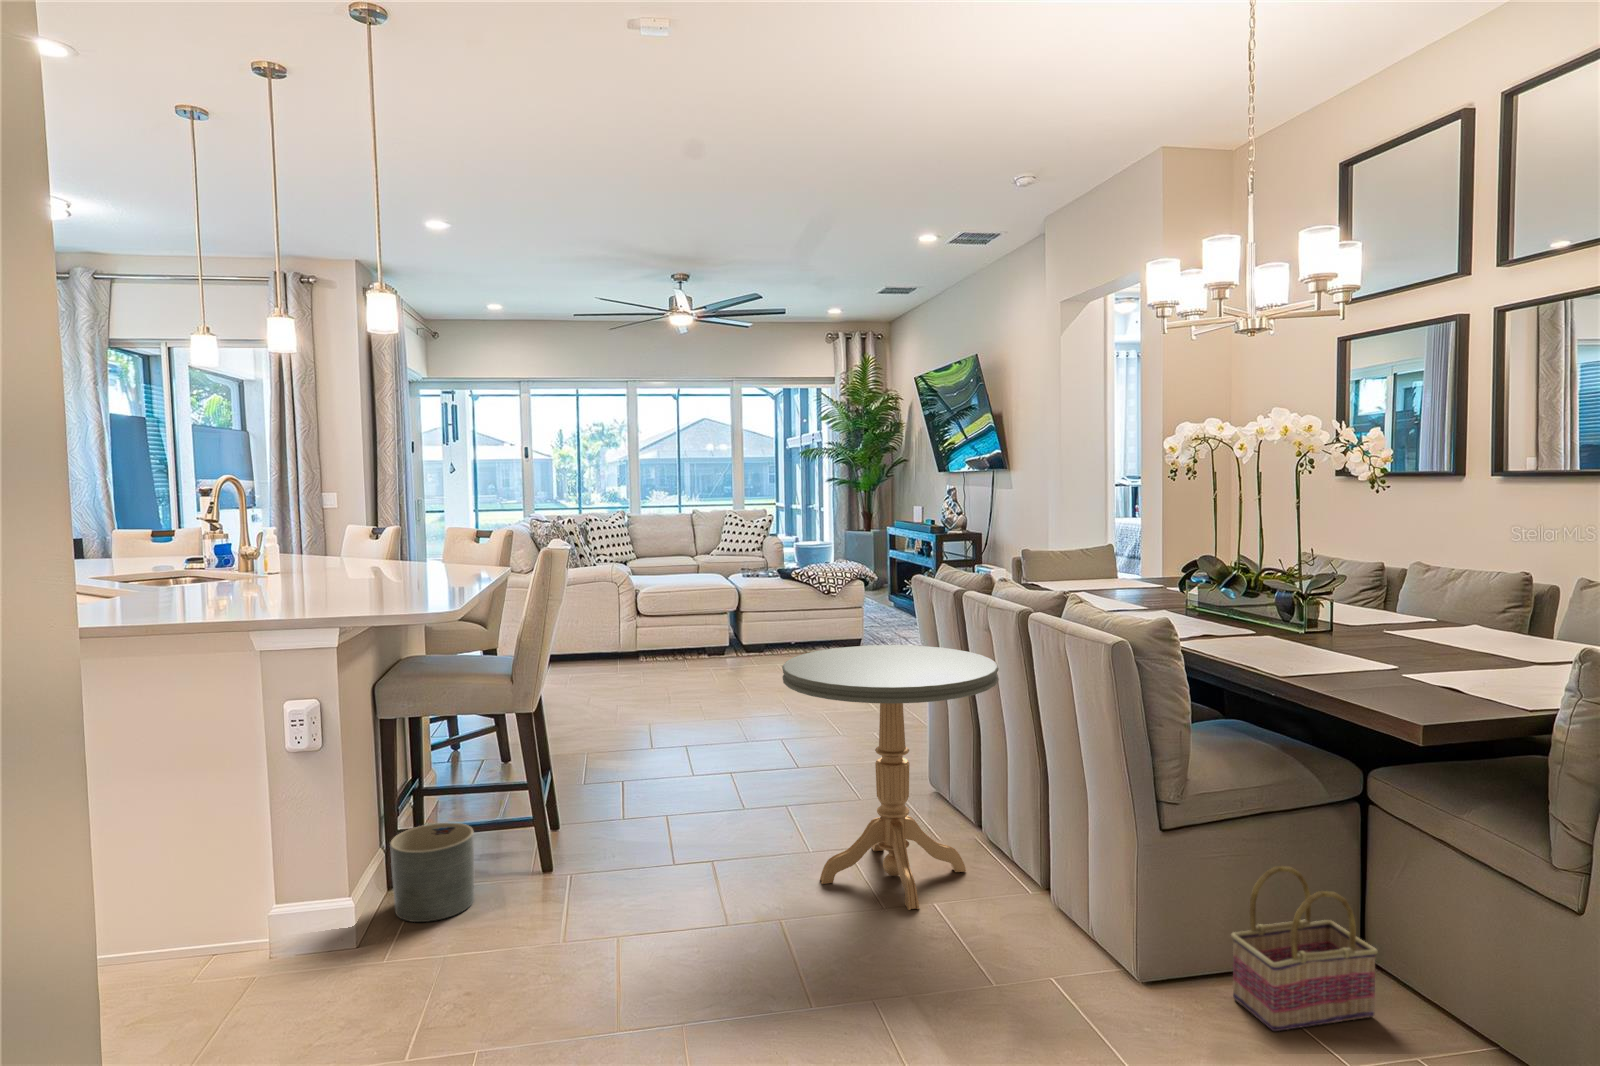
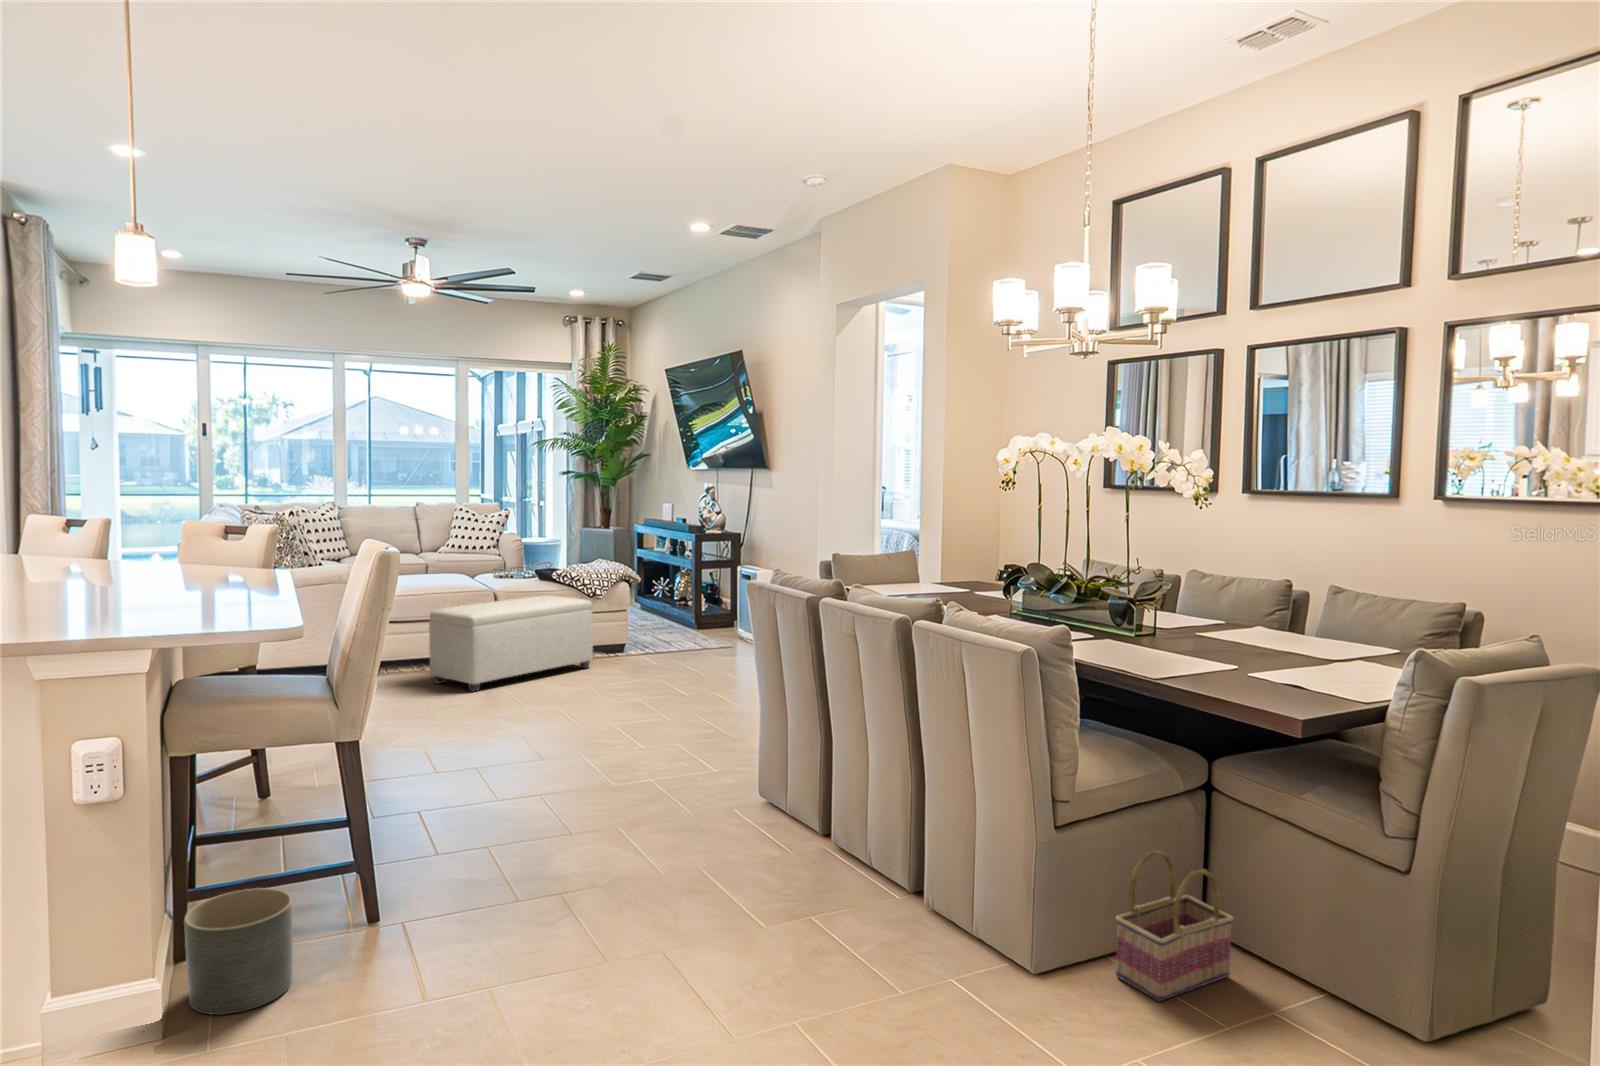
ottoman: none [681,591,826,675] -> present [429,595,593,691]
side table: present [782,645,999,910] -> none [653,657,876,930]

